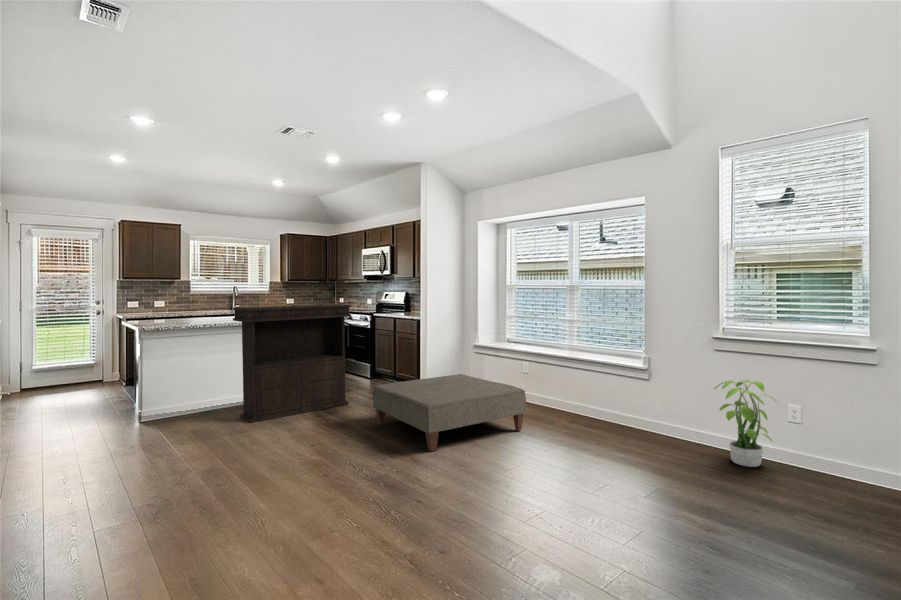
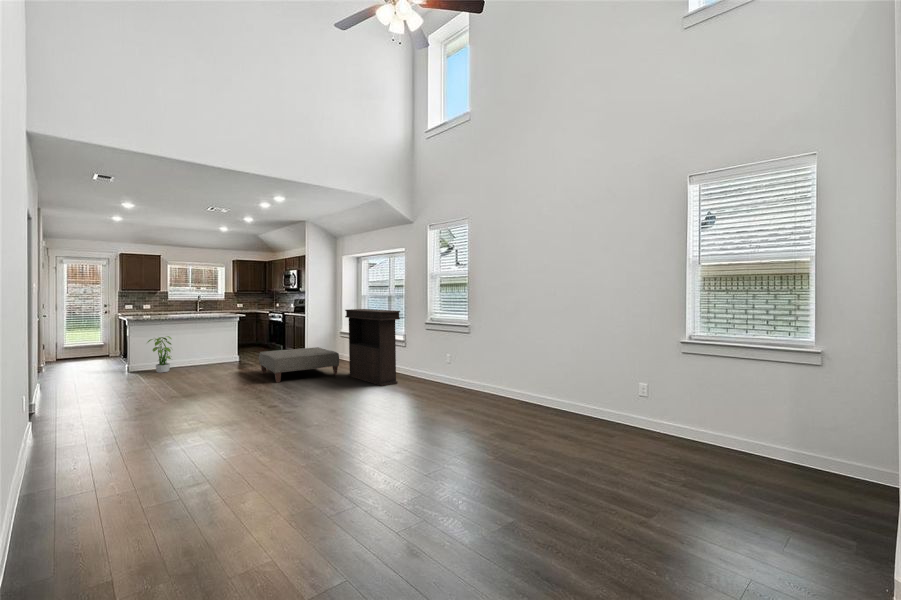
console table: present [233,304,351,423] -> present [345,309,400,386]
potted plant: present [714,379,772,467] -> present [147,336,171,373]

